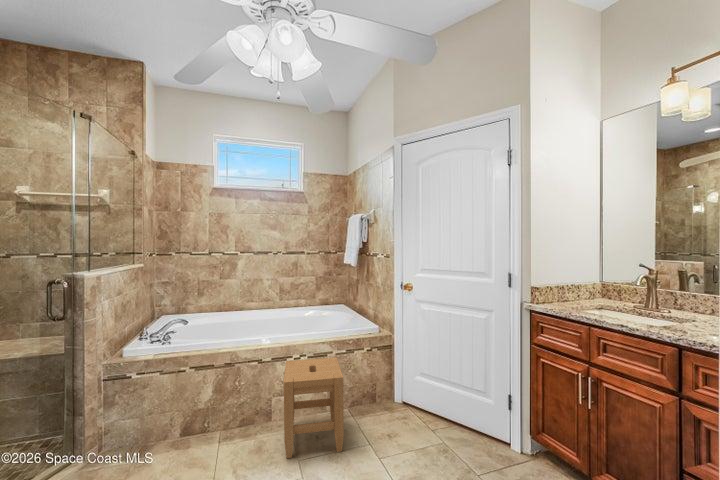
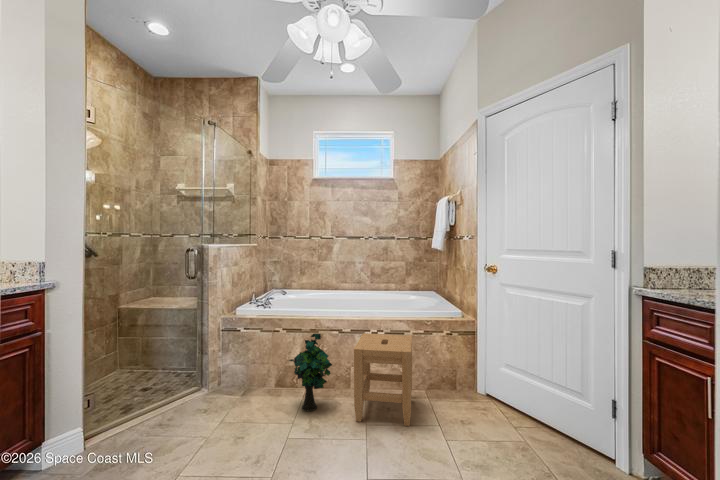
decorative plant: none [202,369,255,459] -> present [289,334,332,411]

